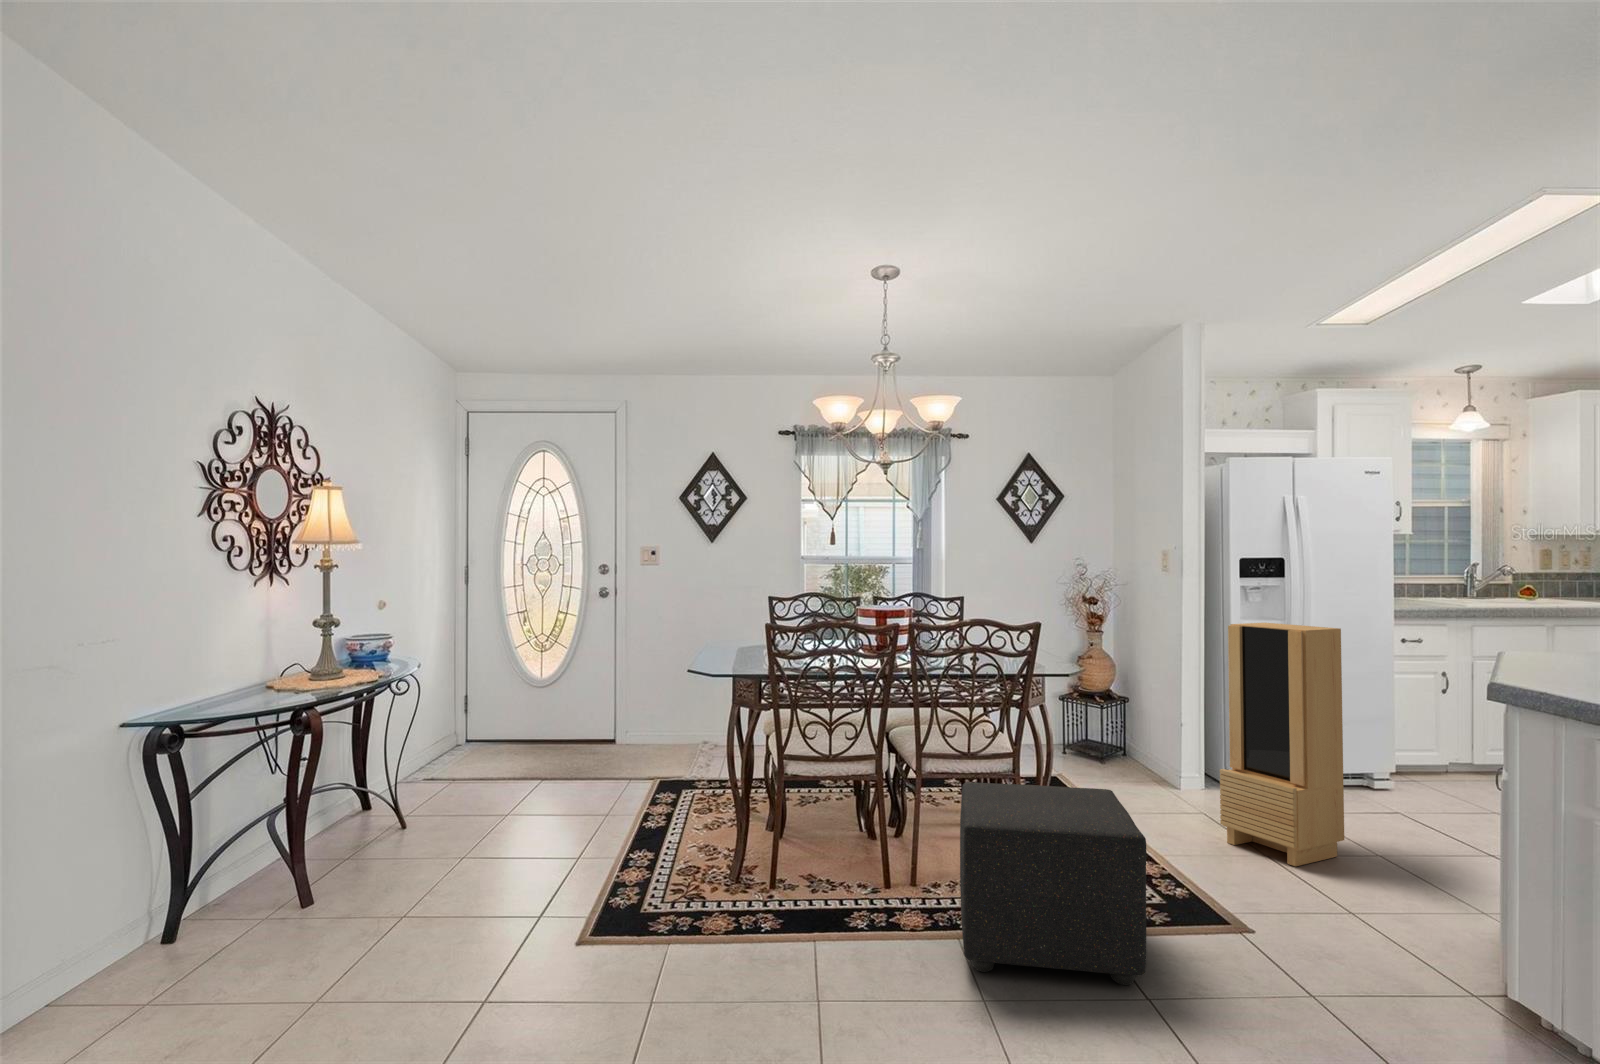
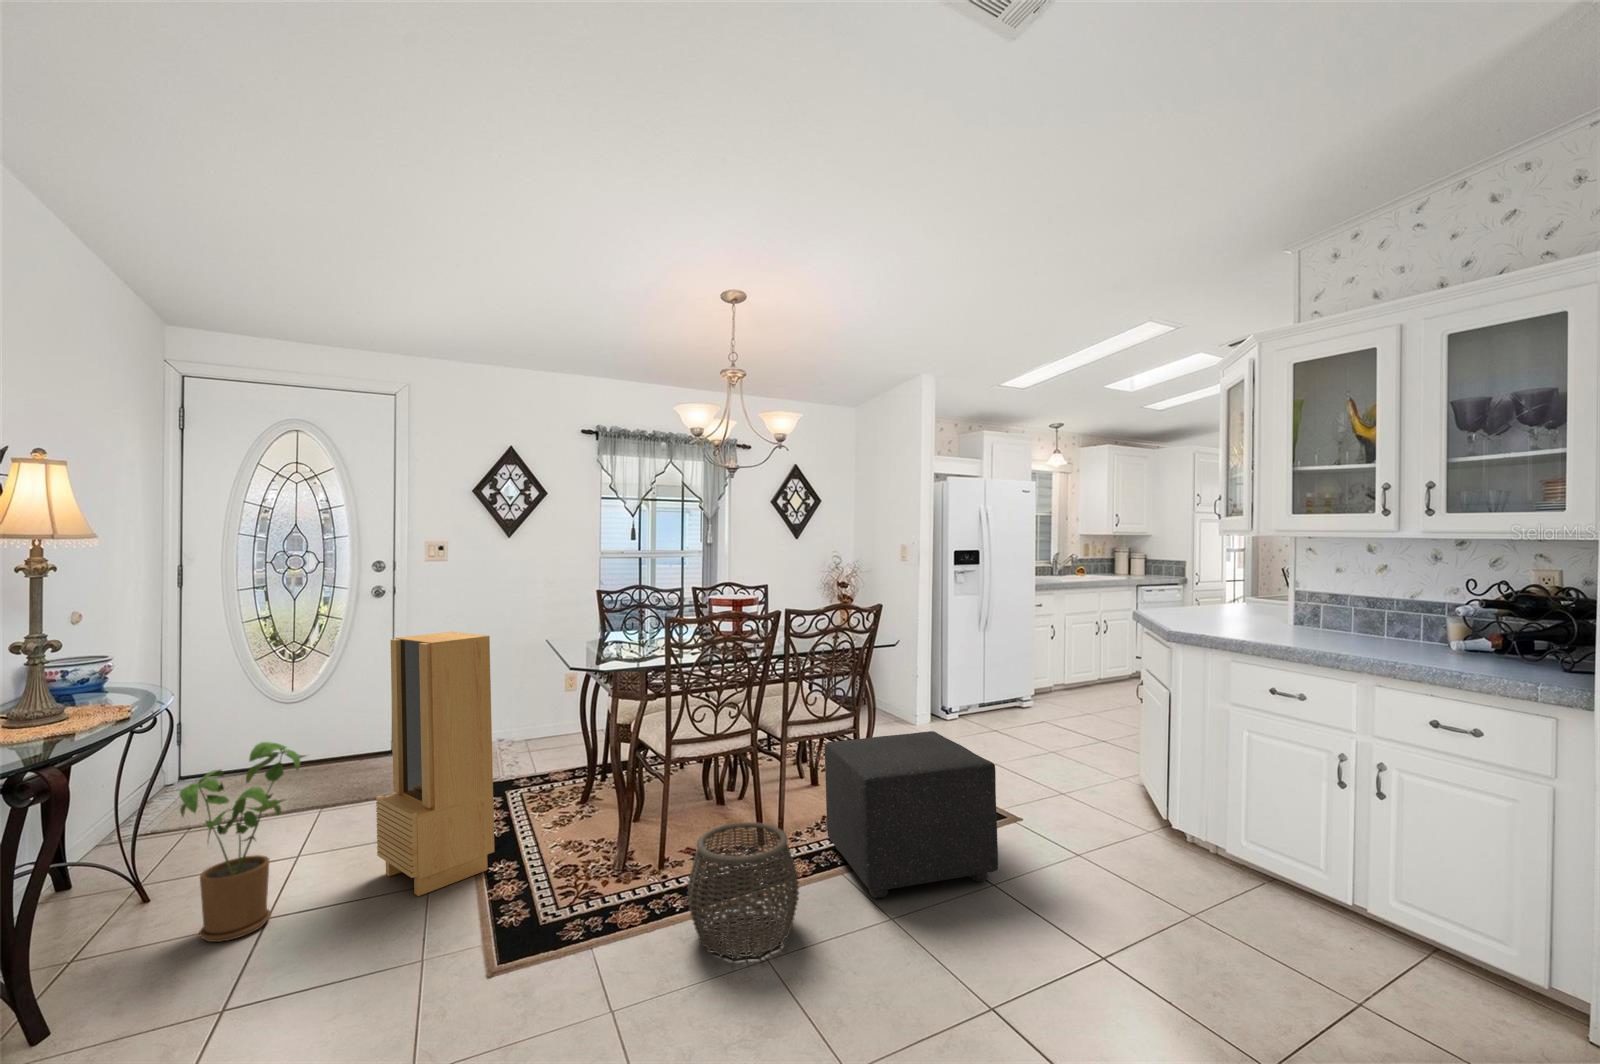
storage cabinet: present [1220,623,1344,866] -> present [376,632,494,896]
house plant: none [391,704,488,868] -> present [180,742,306,942]
woven basket: none [750,849,873,994] -> present [687,822,799,959]

